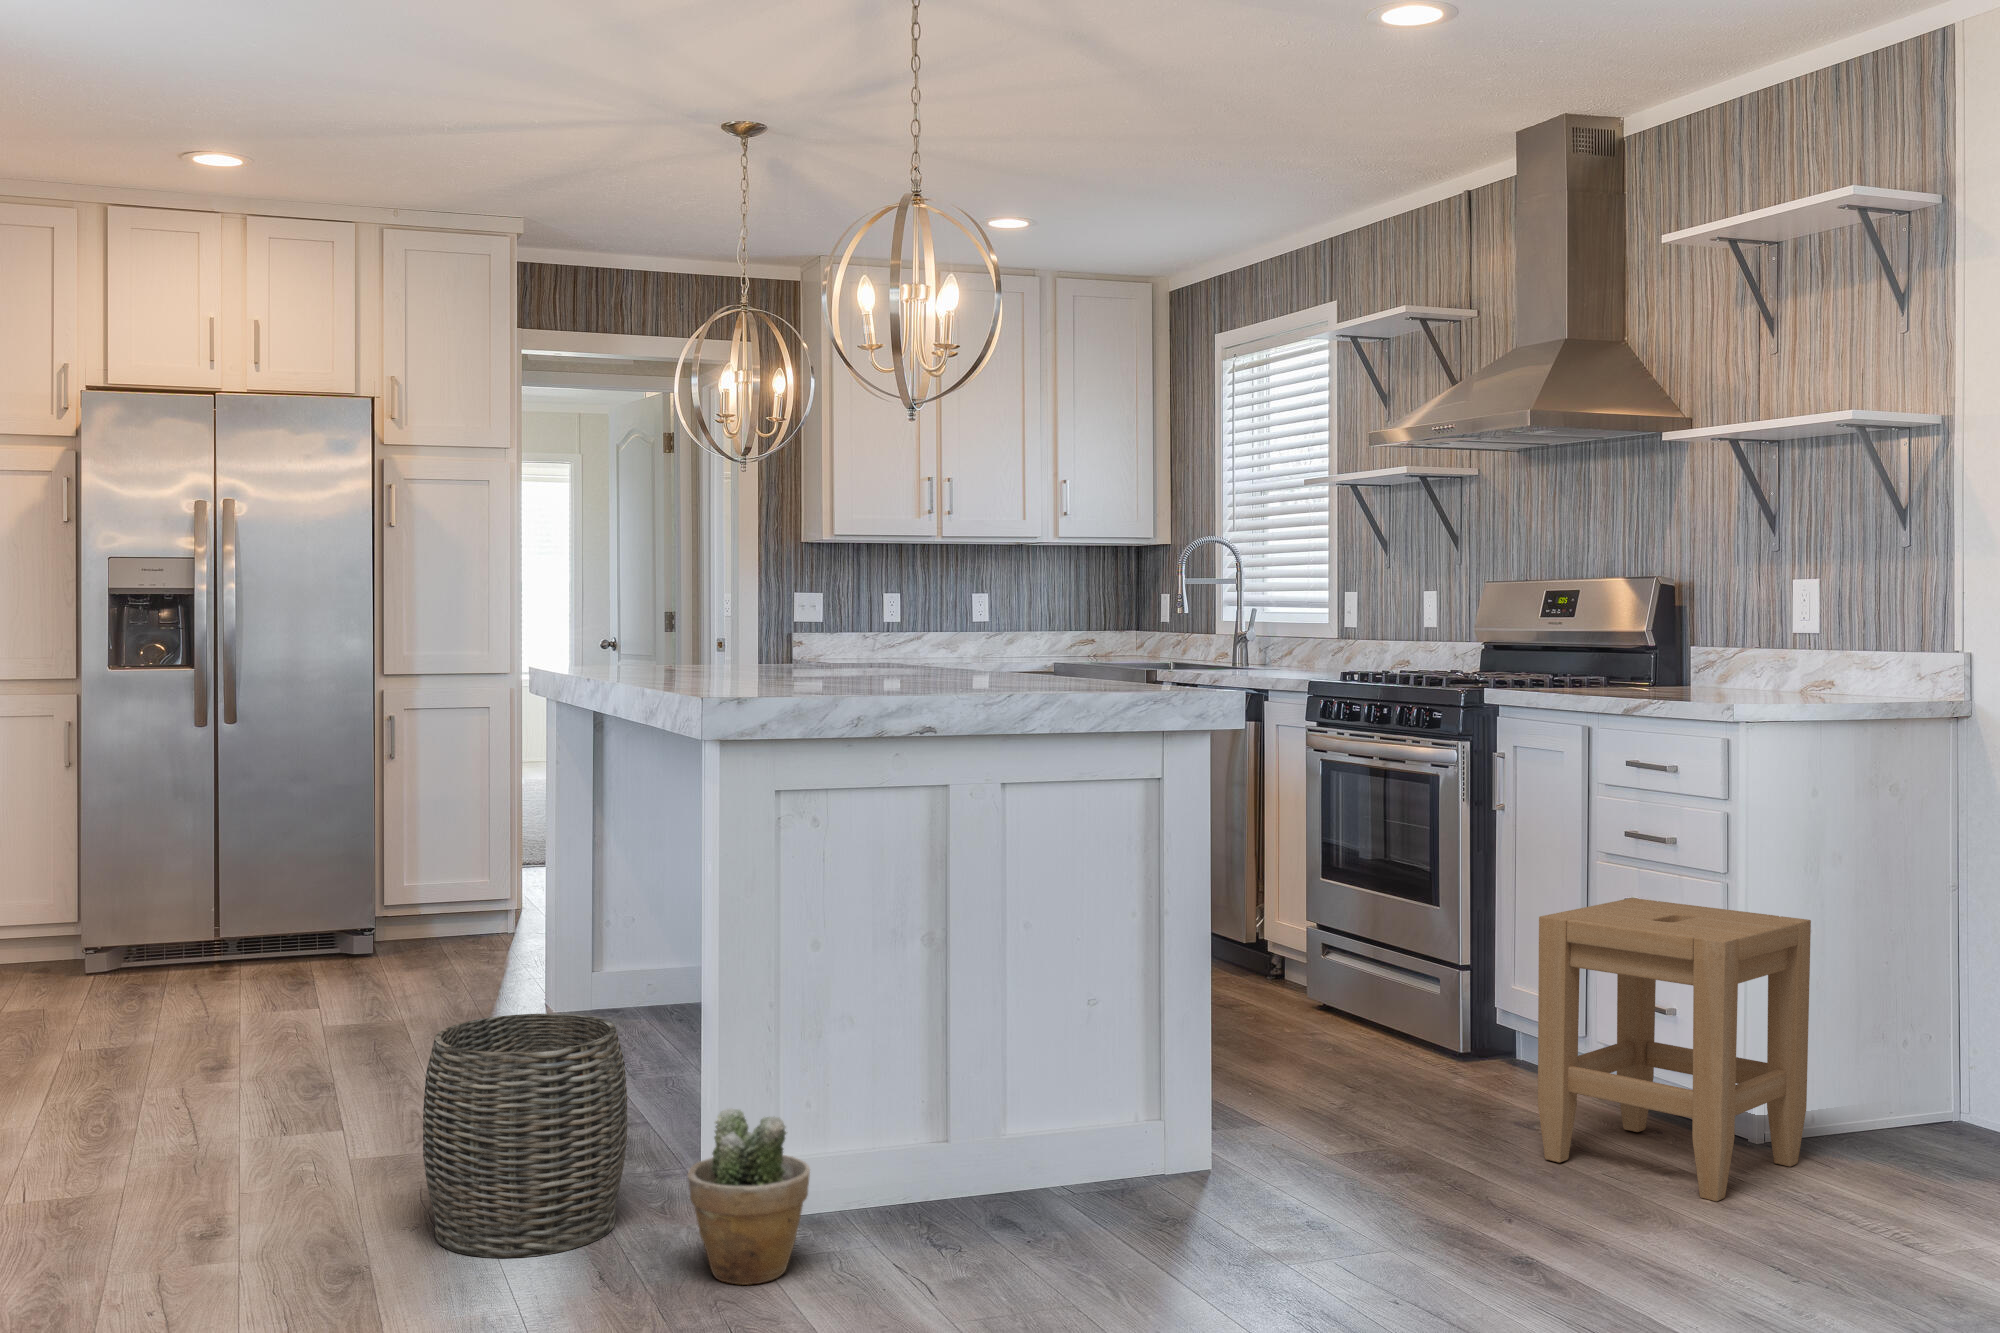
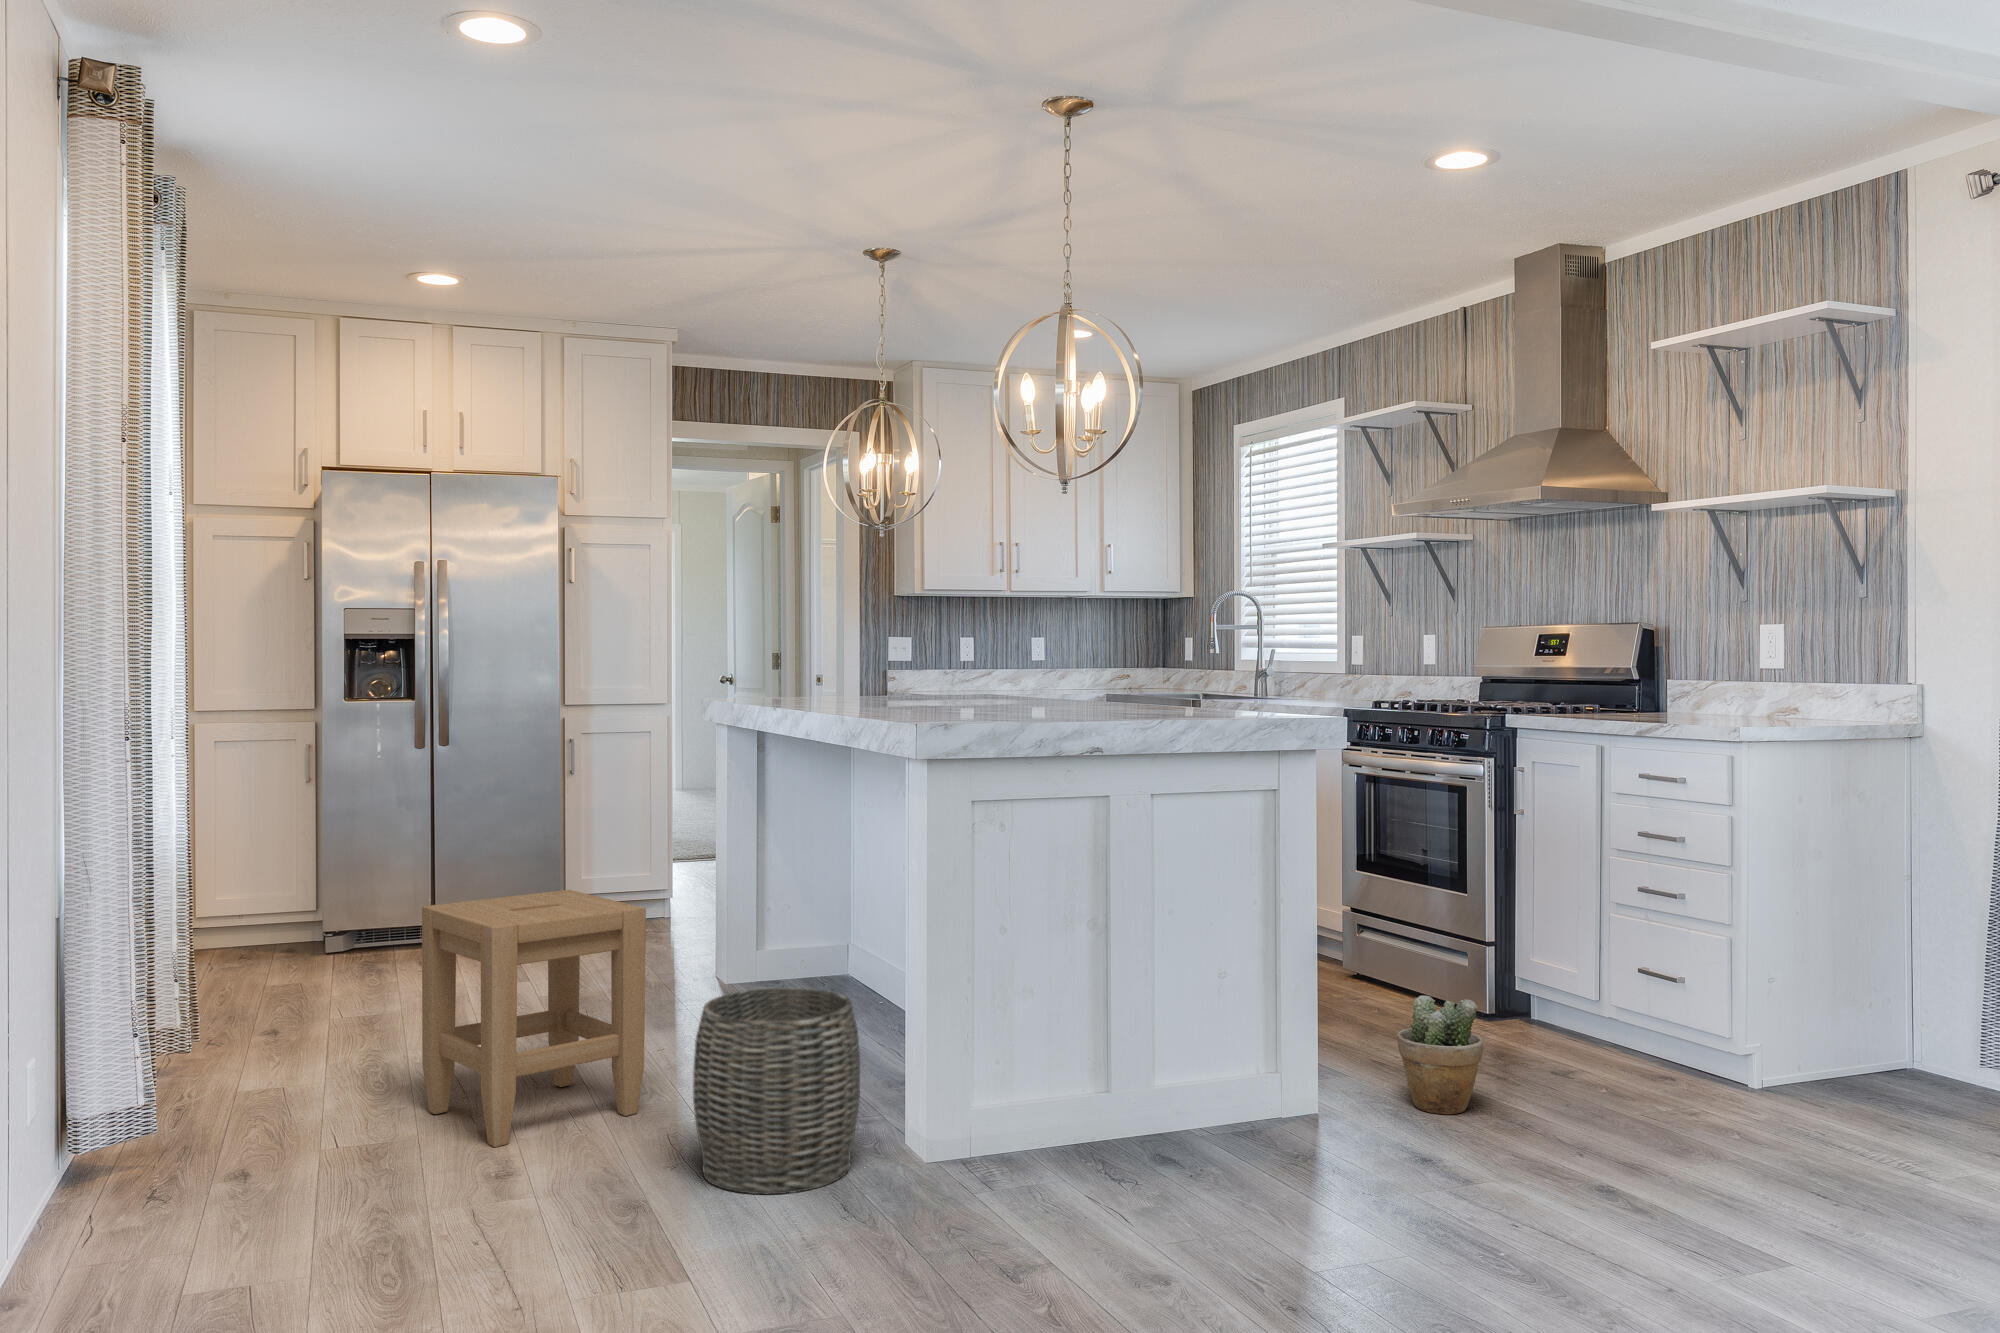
stool: present [1538,898,1811,1201] -> present [422,890,646,1147]
potted plant: present [688,1108,810,1285] -> present [1397,995,1483,1114]

